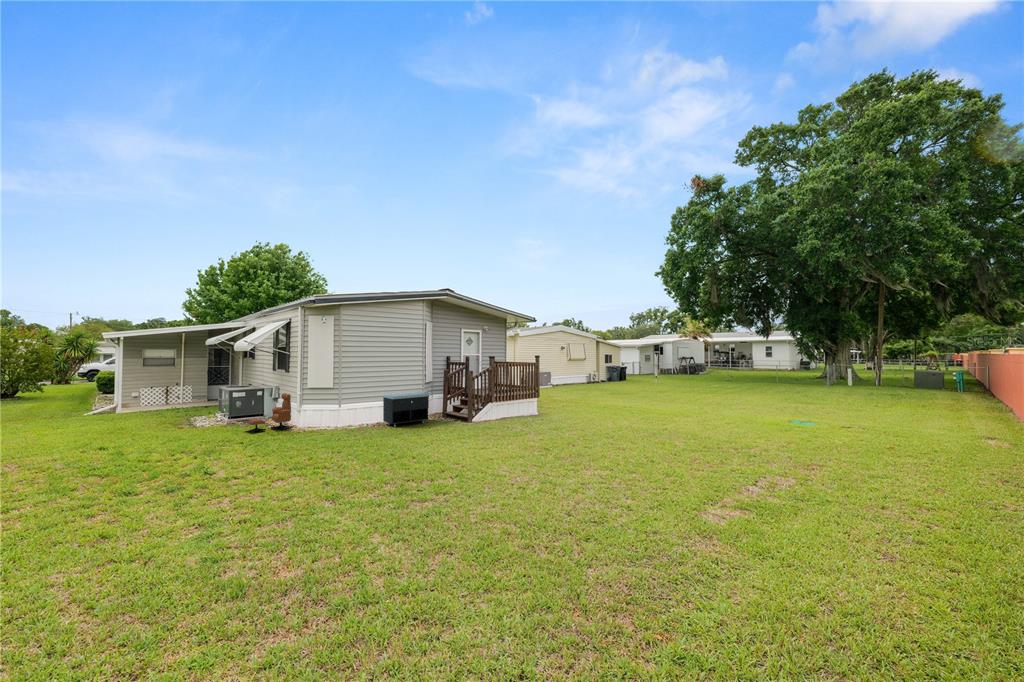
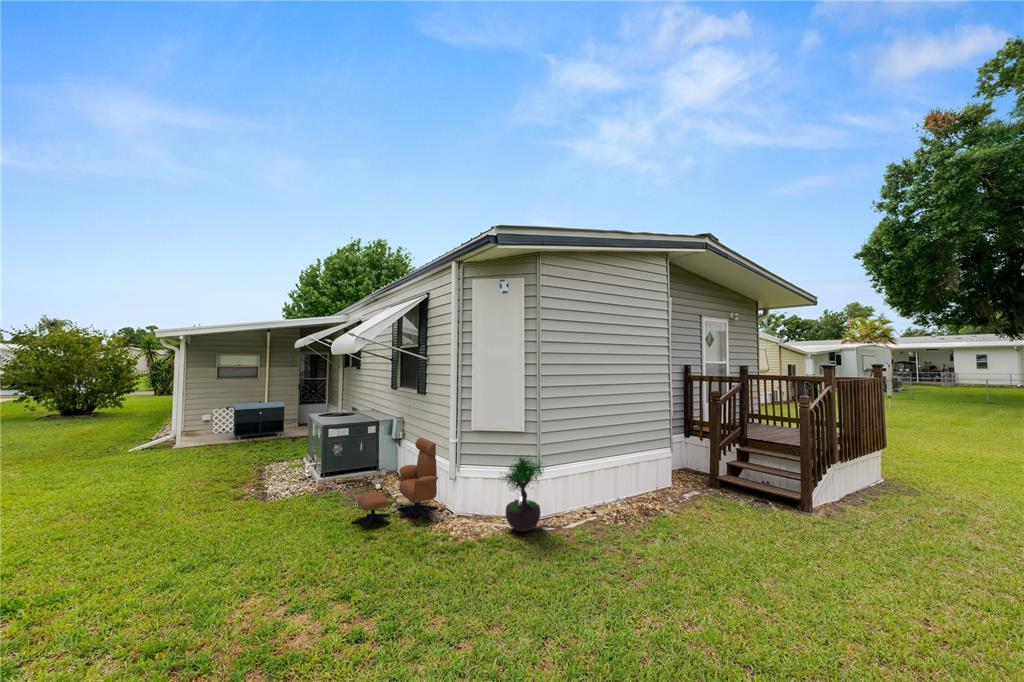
storage bench: present [383,392,429,427] -> present [233,402,285,440]
potted tree: none [317,394,340,431] -> present [503,456,544,532]

